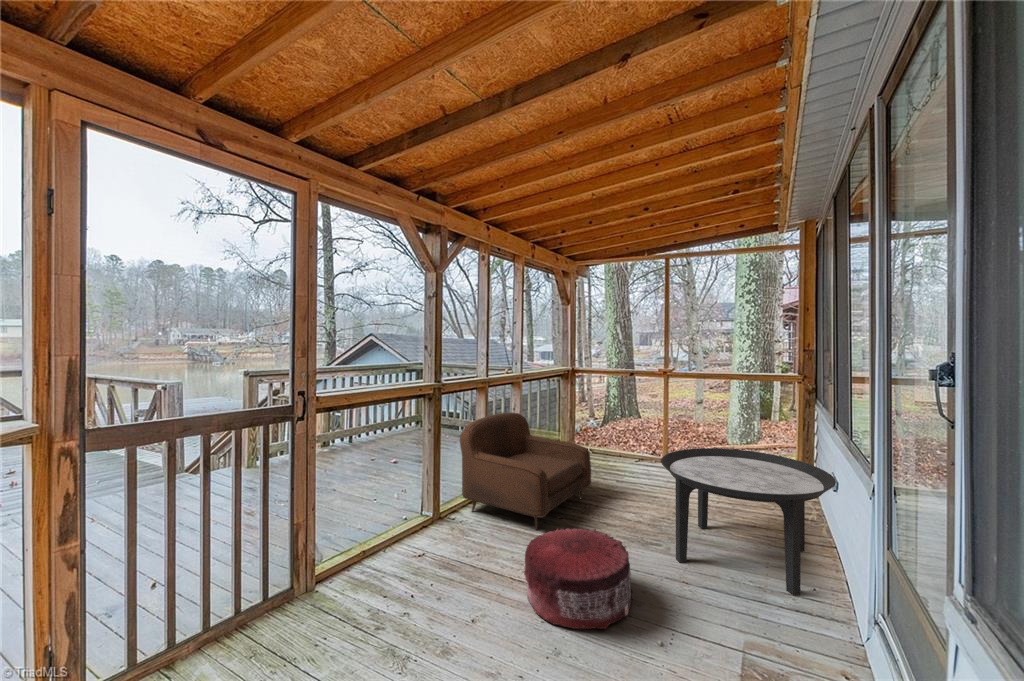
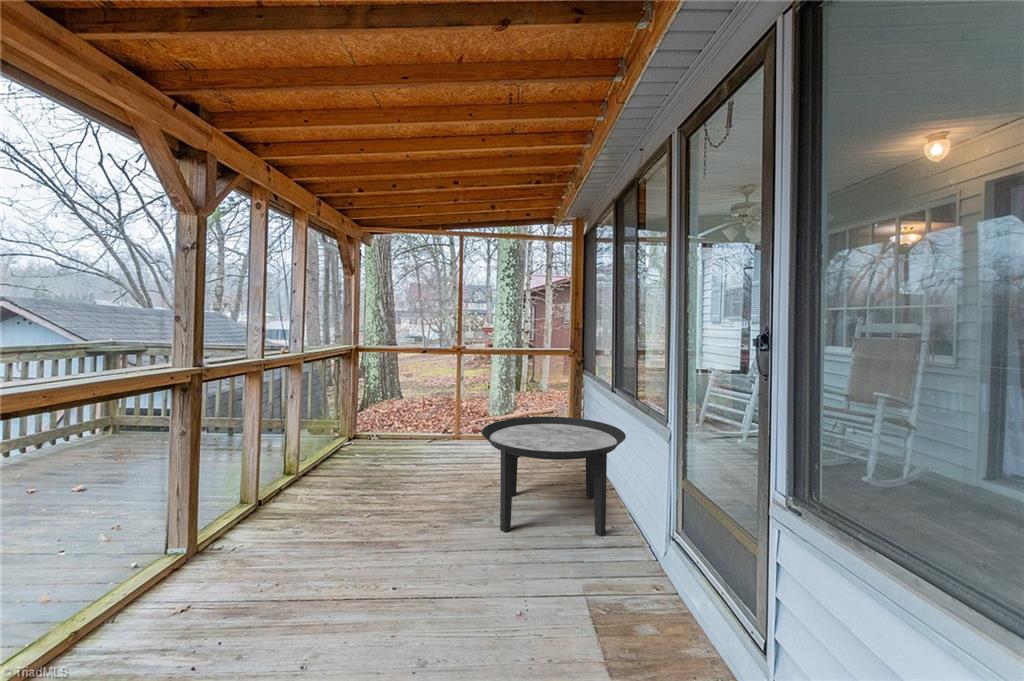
armchair: present [460,413,591,530] -> none [228,401,396,536]
pouf: present [524,528,633,629] -> none [356,516,479,635]

